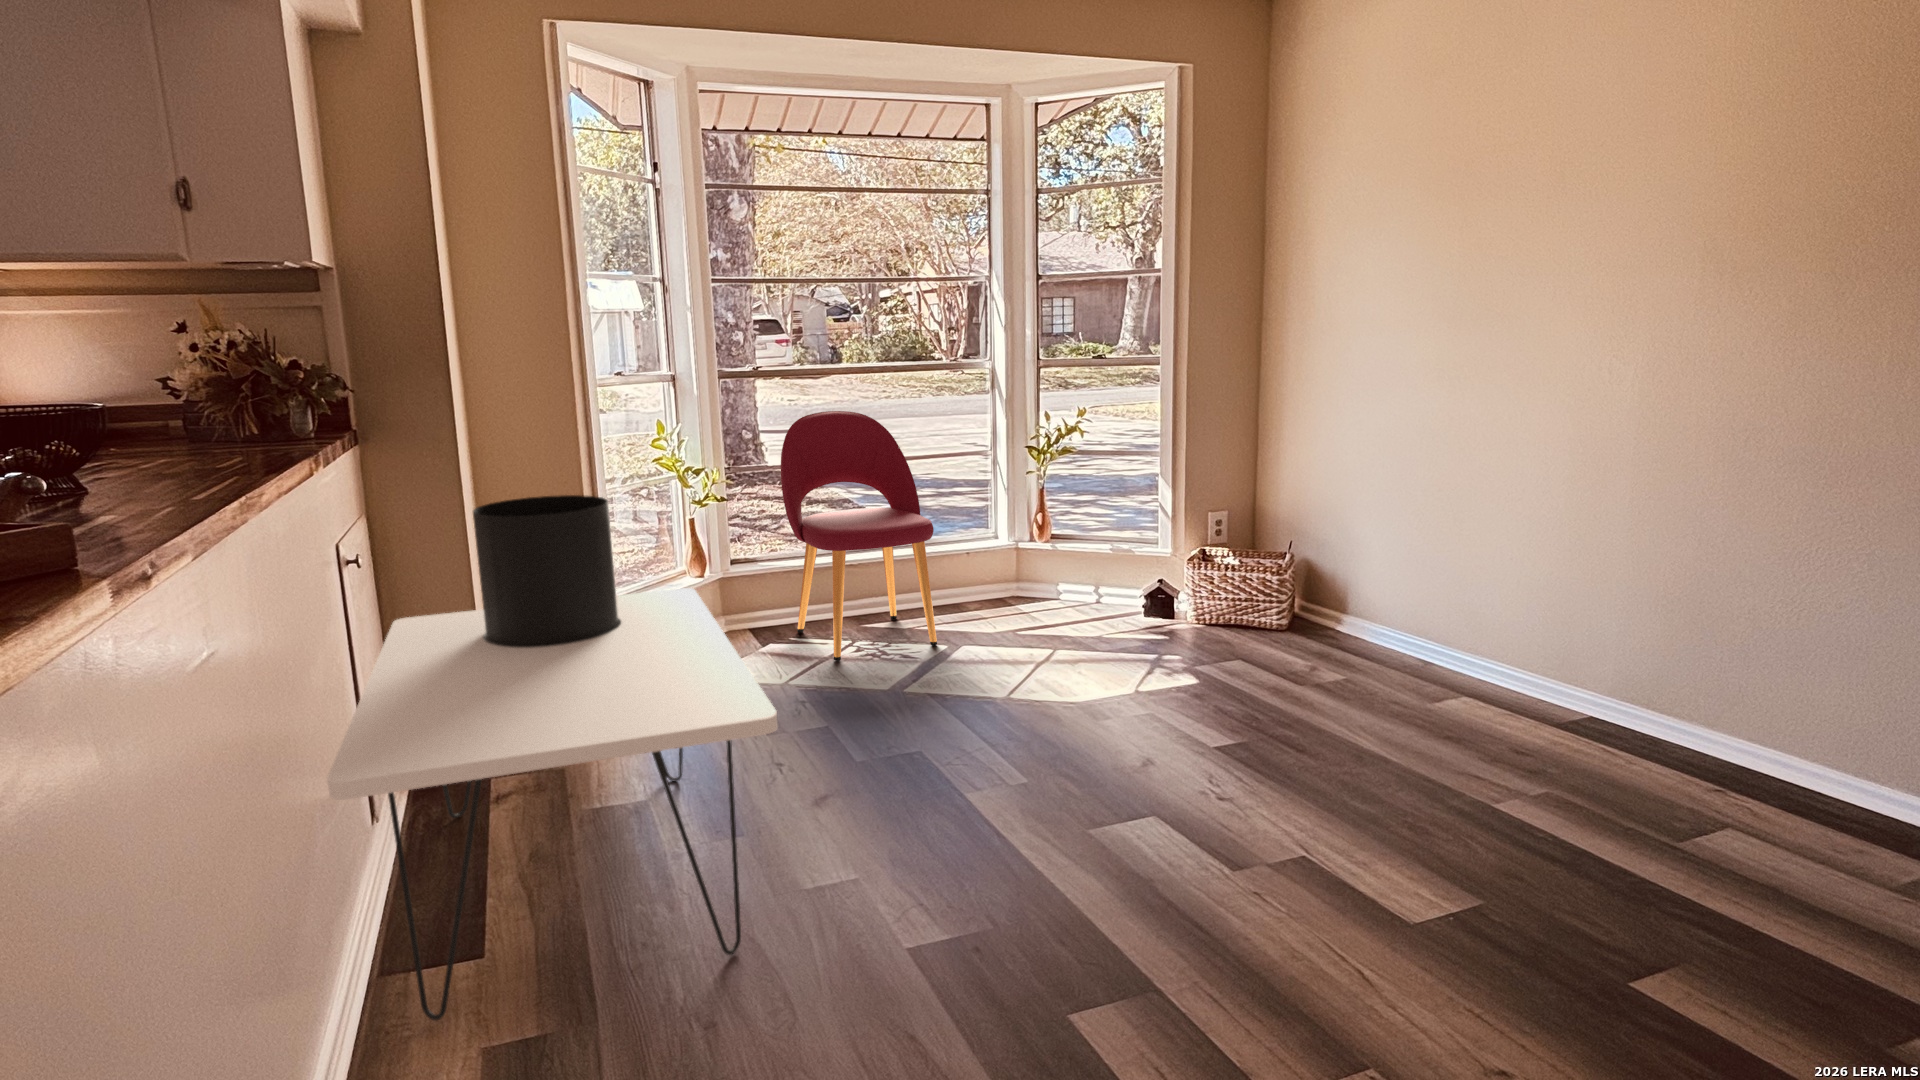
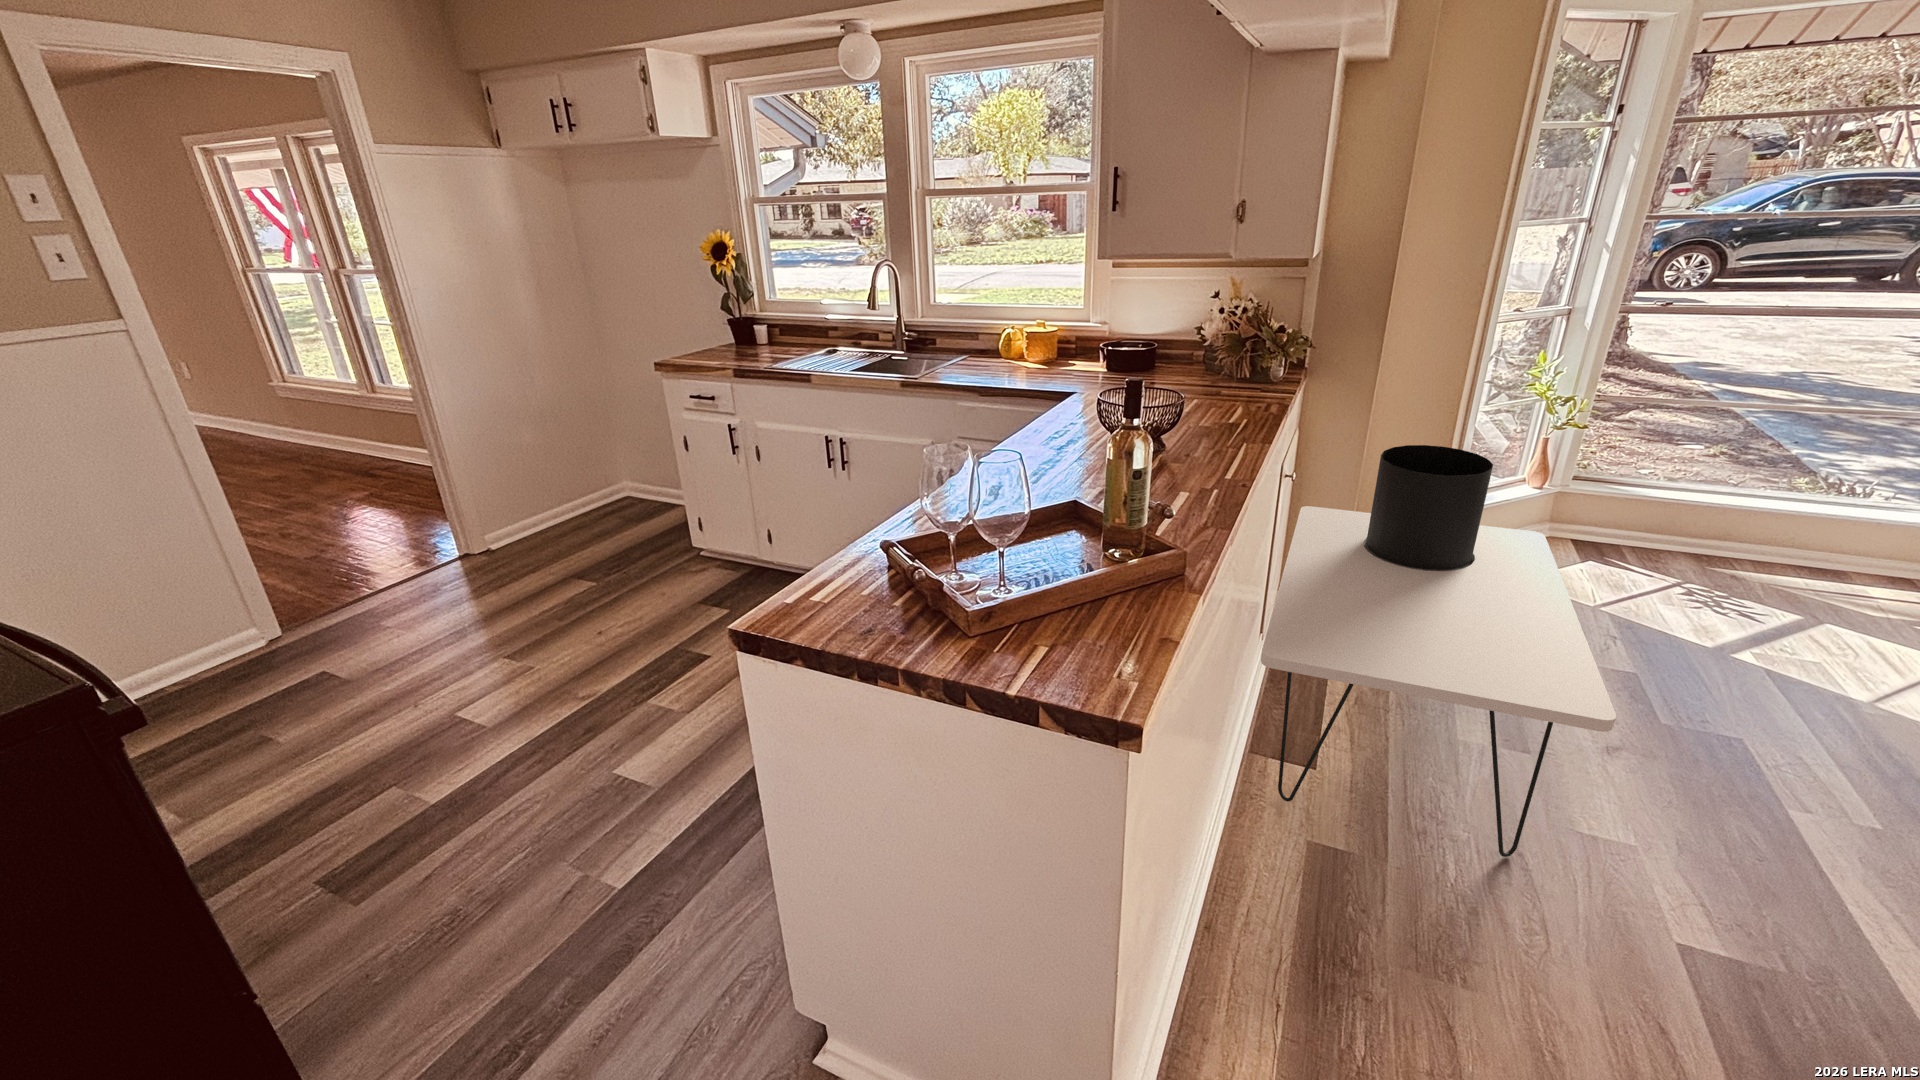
dining chair: present [781,411,937,661] -> none [1623,357,1835,613]

